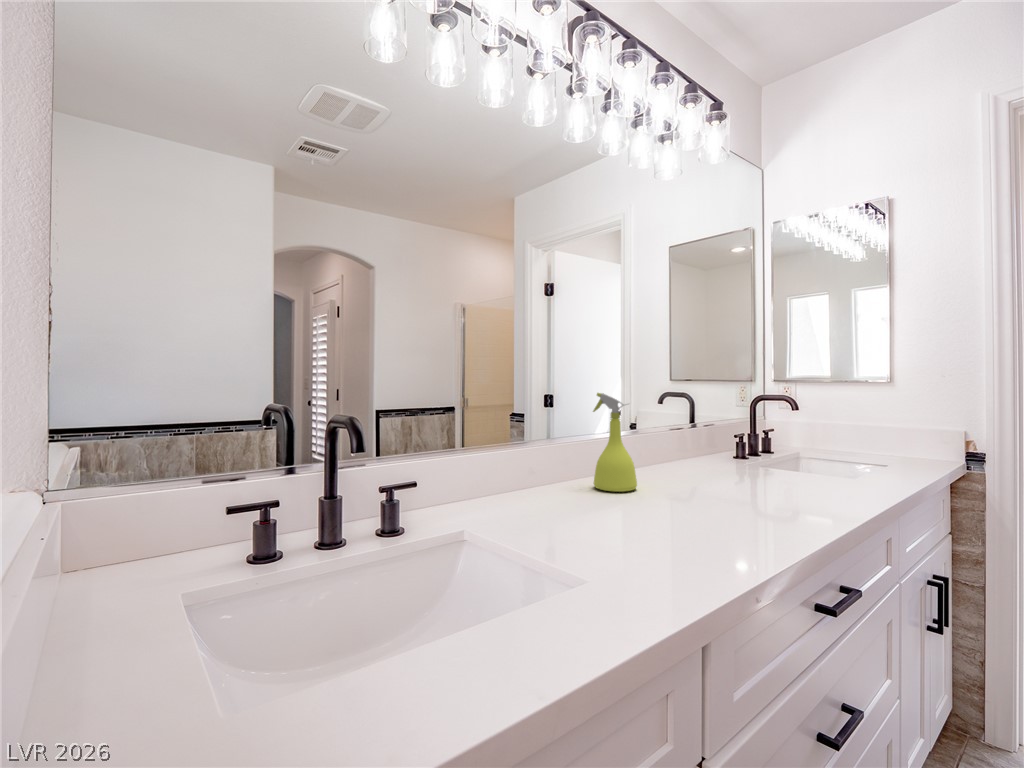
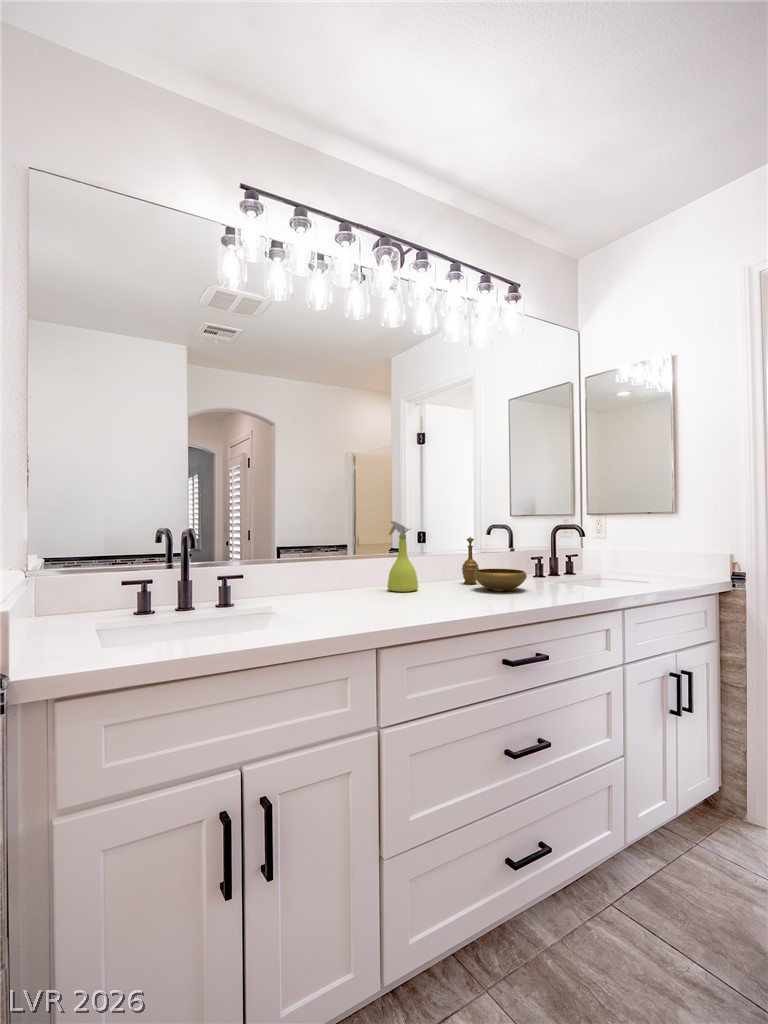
decorative bowl: none [669,413,778,487] -> present [462,537,527,591]

